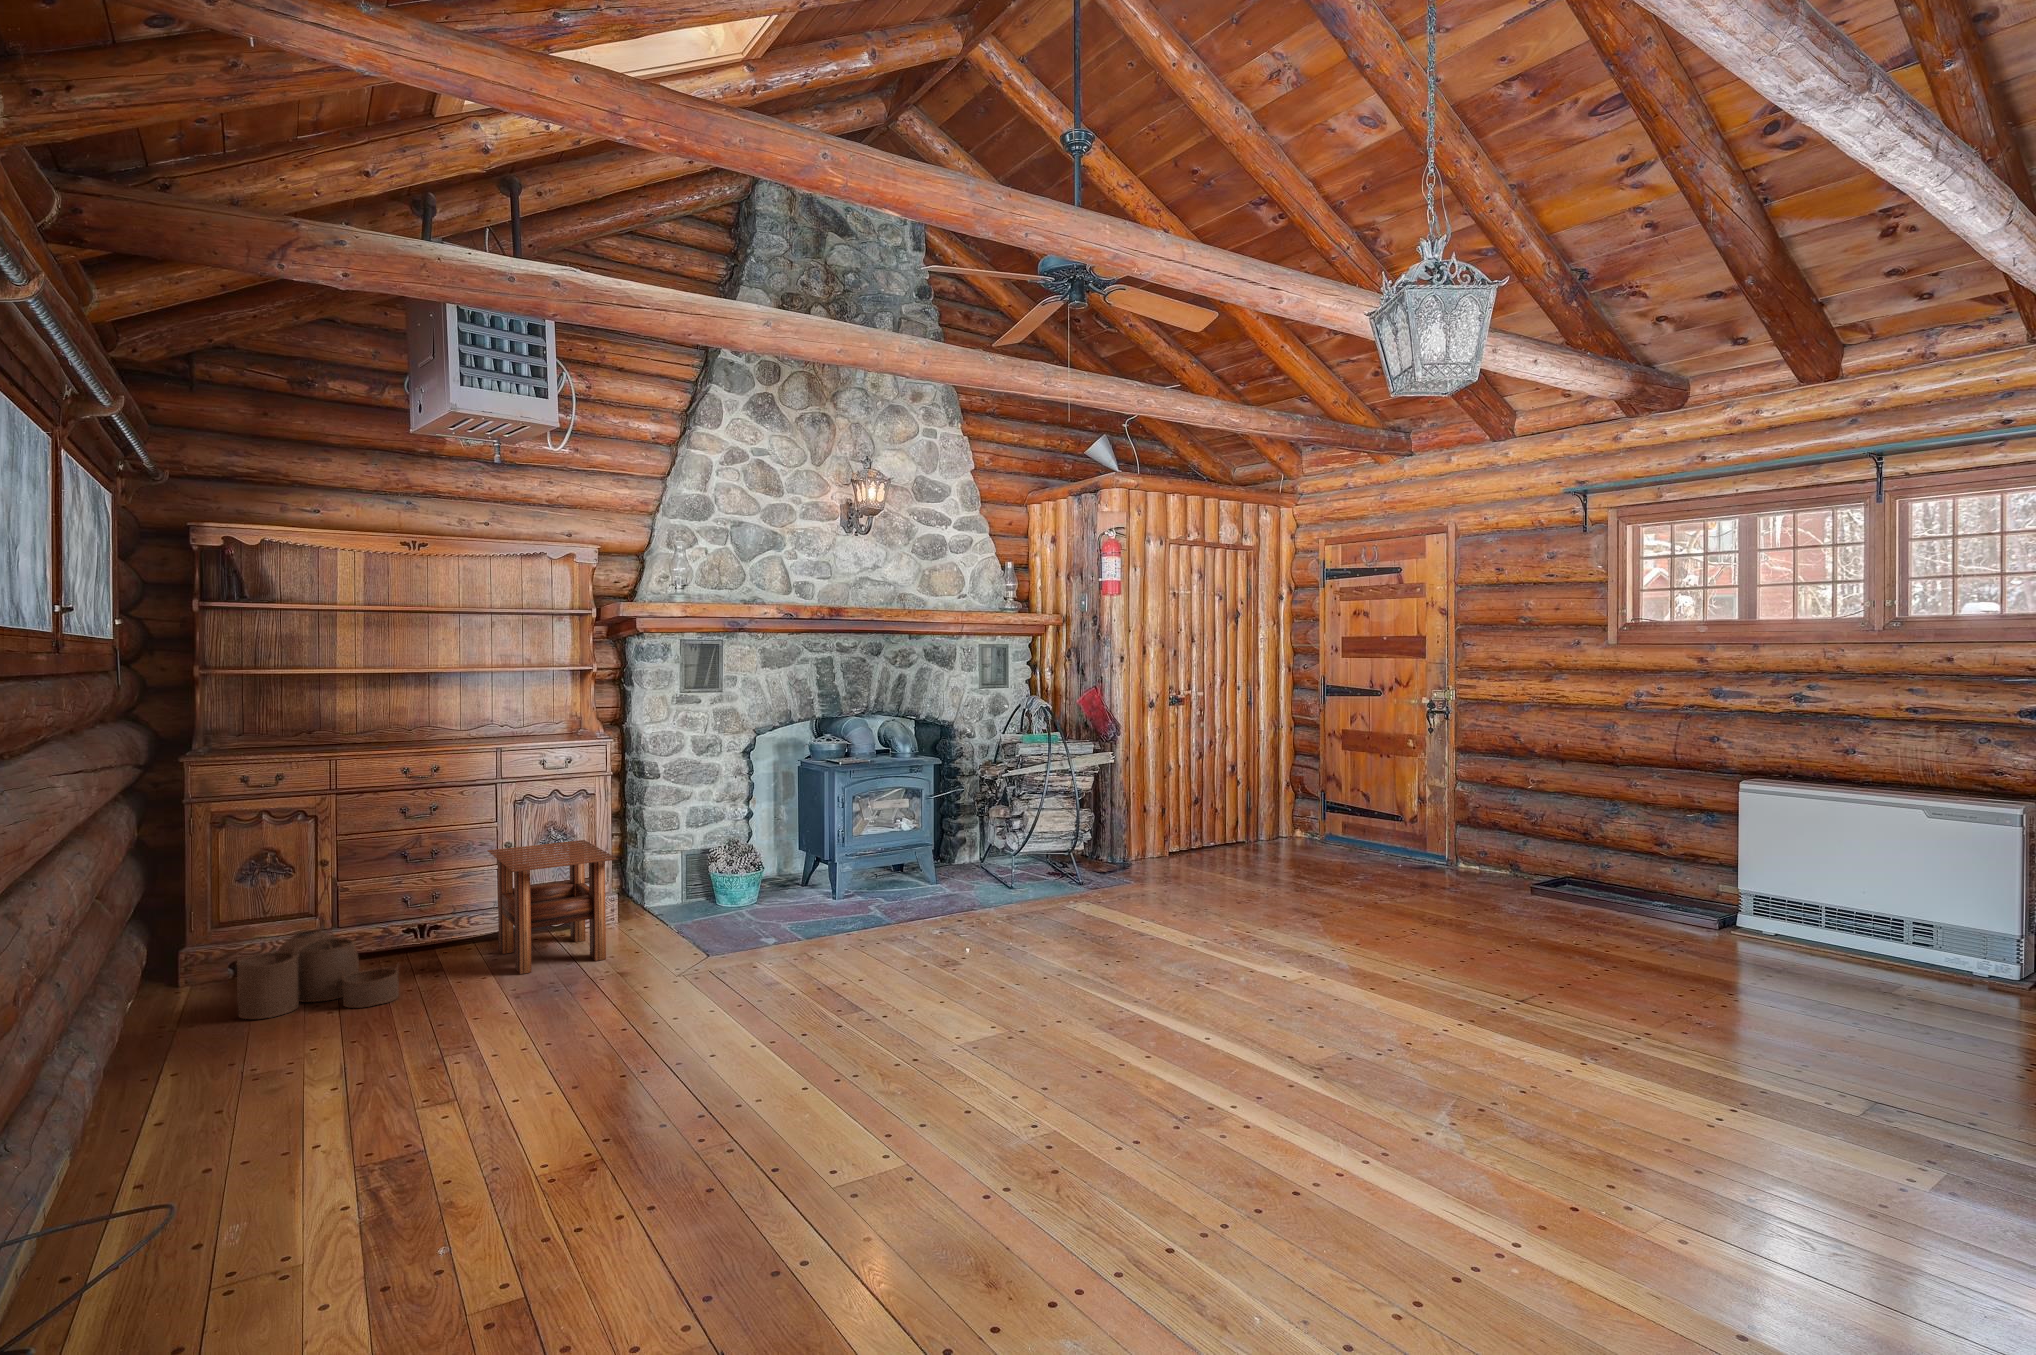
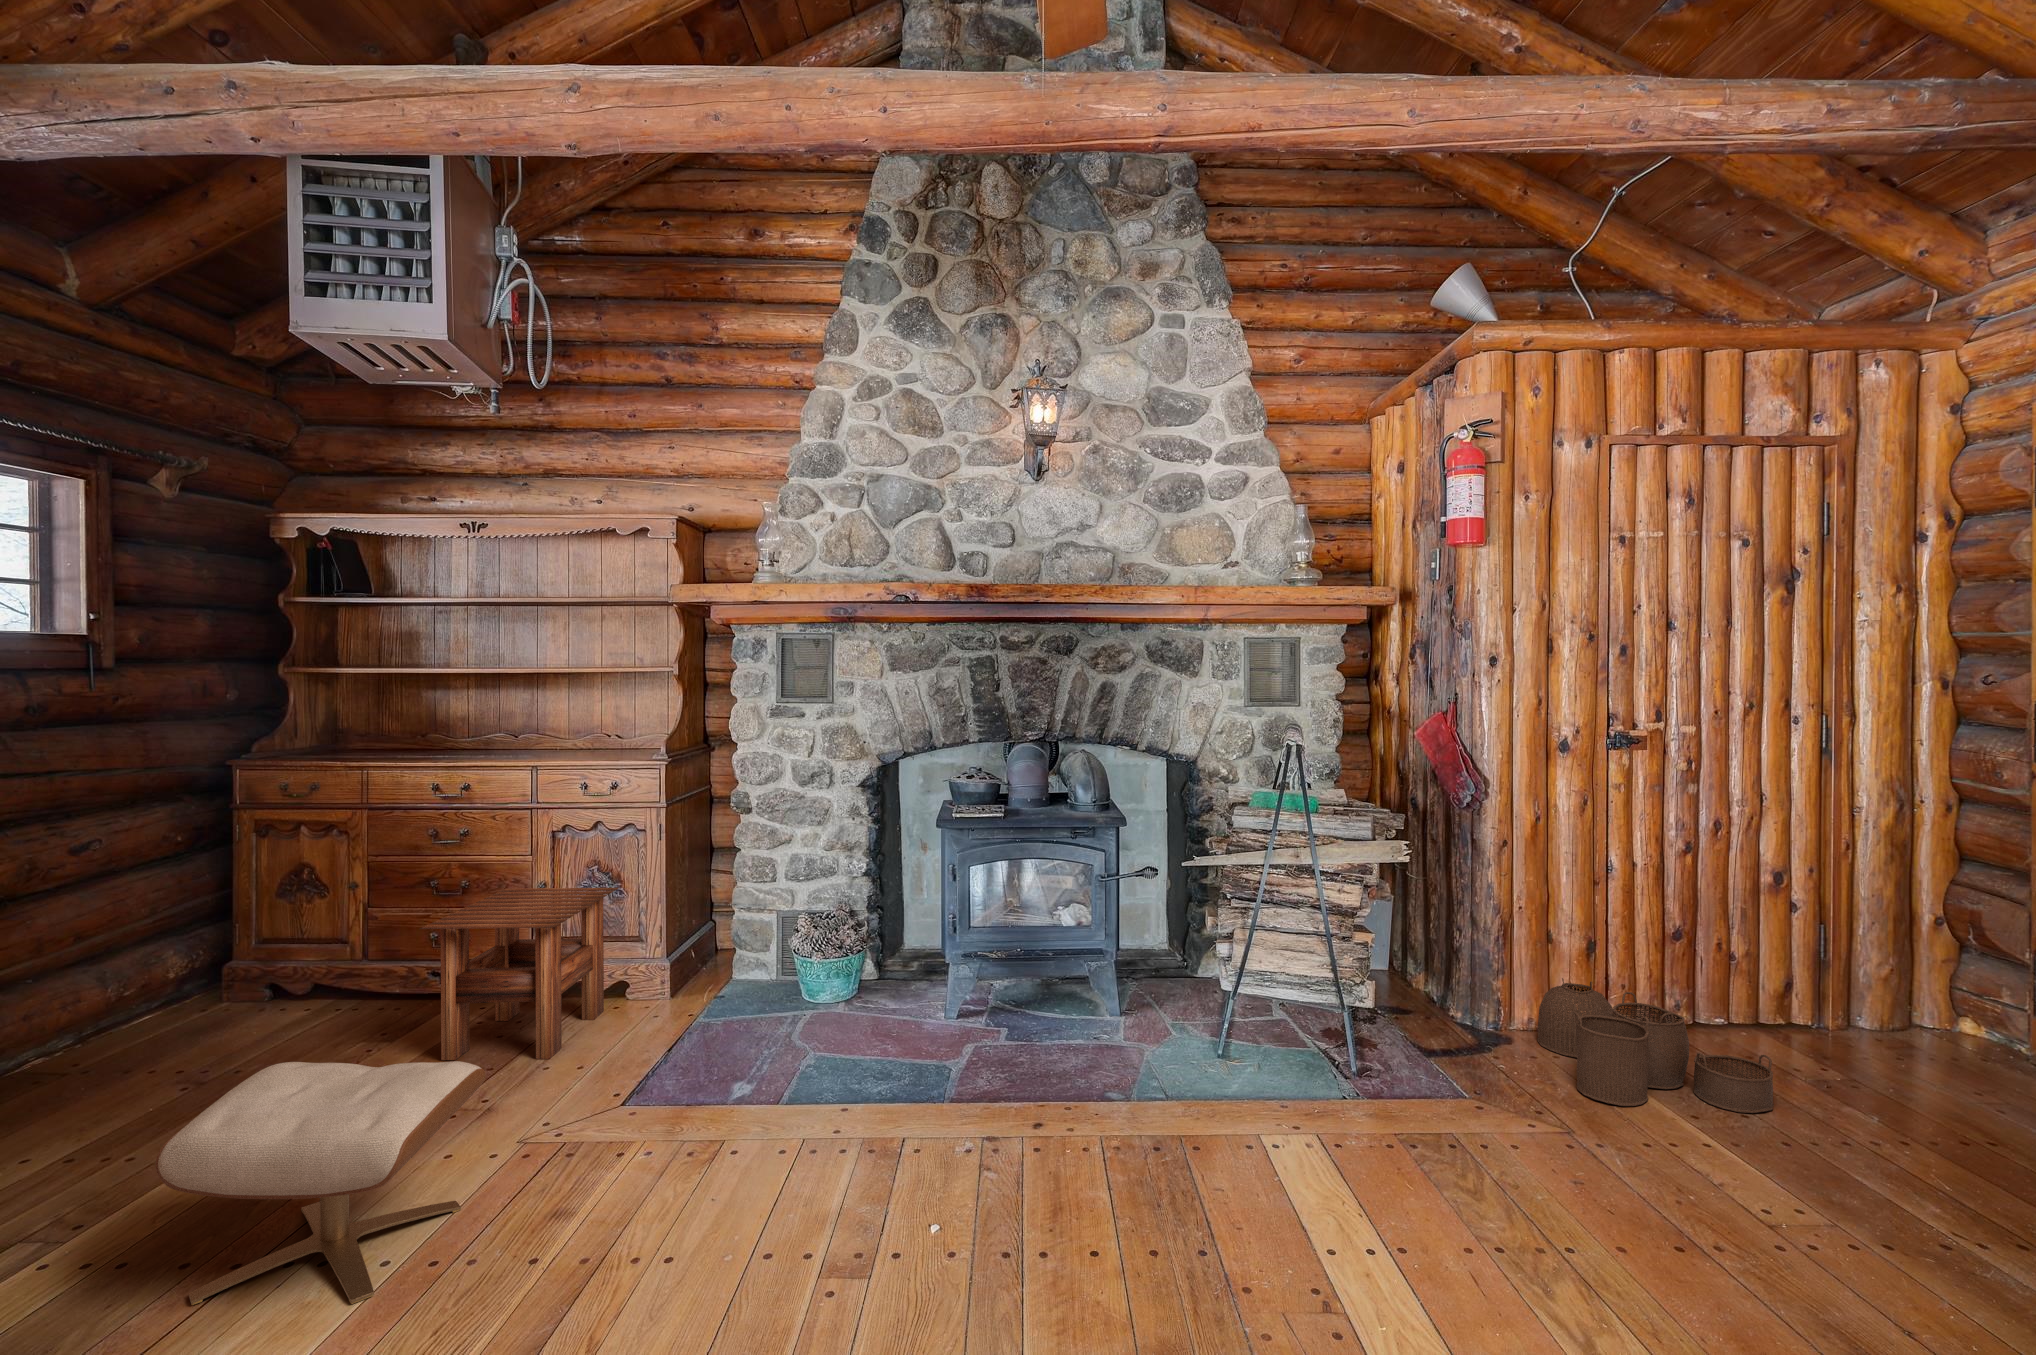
ottoman: none [602,915,770,1060] -> present [156,1061,486,1305]
woven basket: present [236,927,399,1019] -> present [1537,978,1774,1113]

